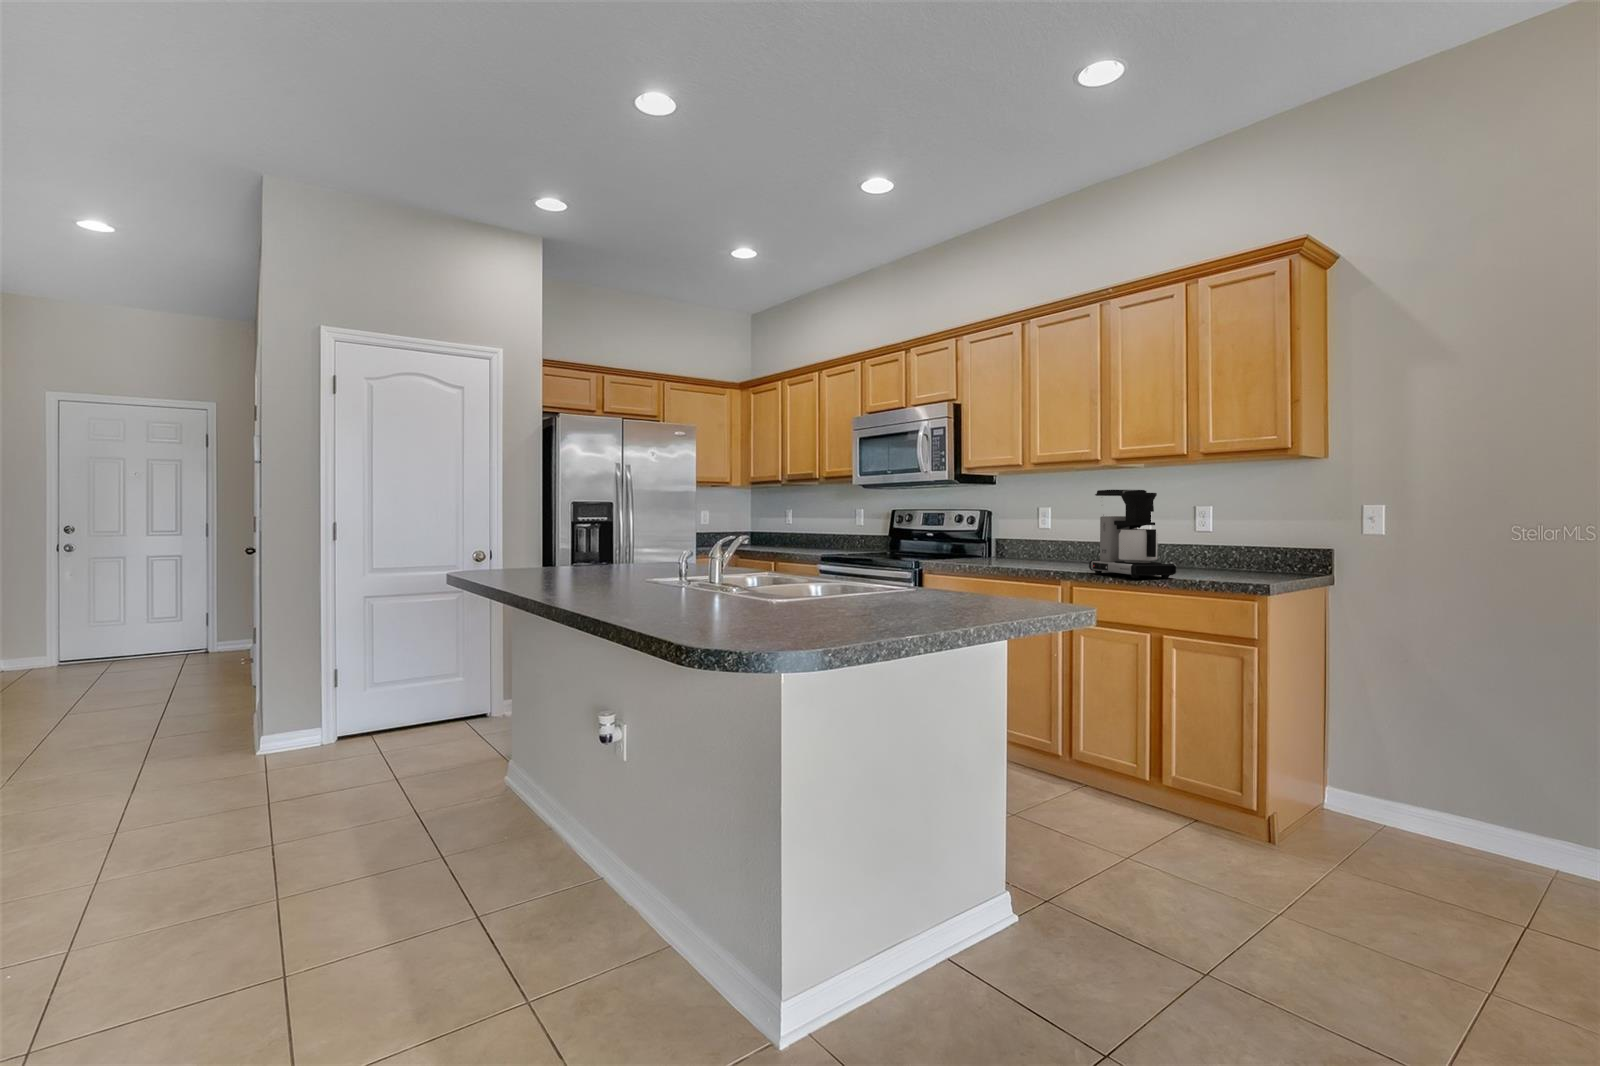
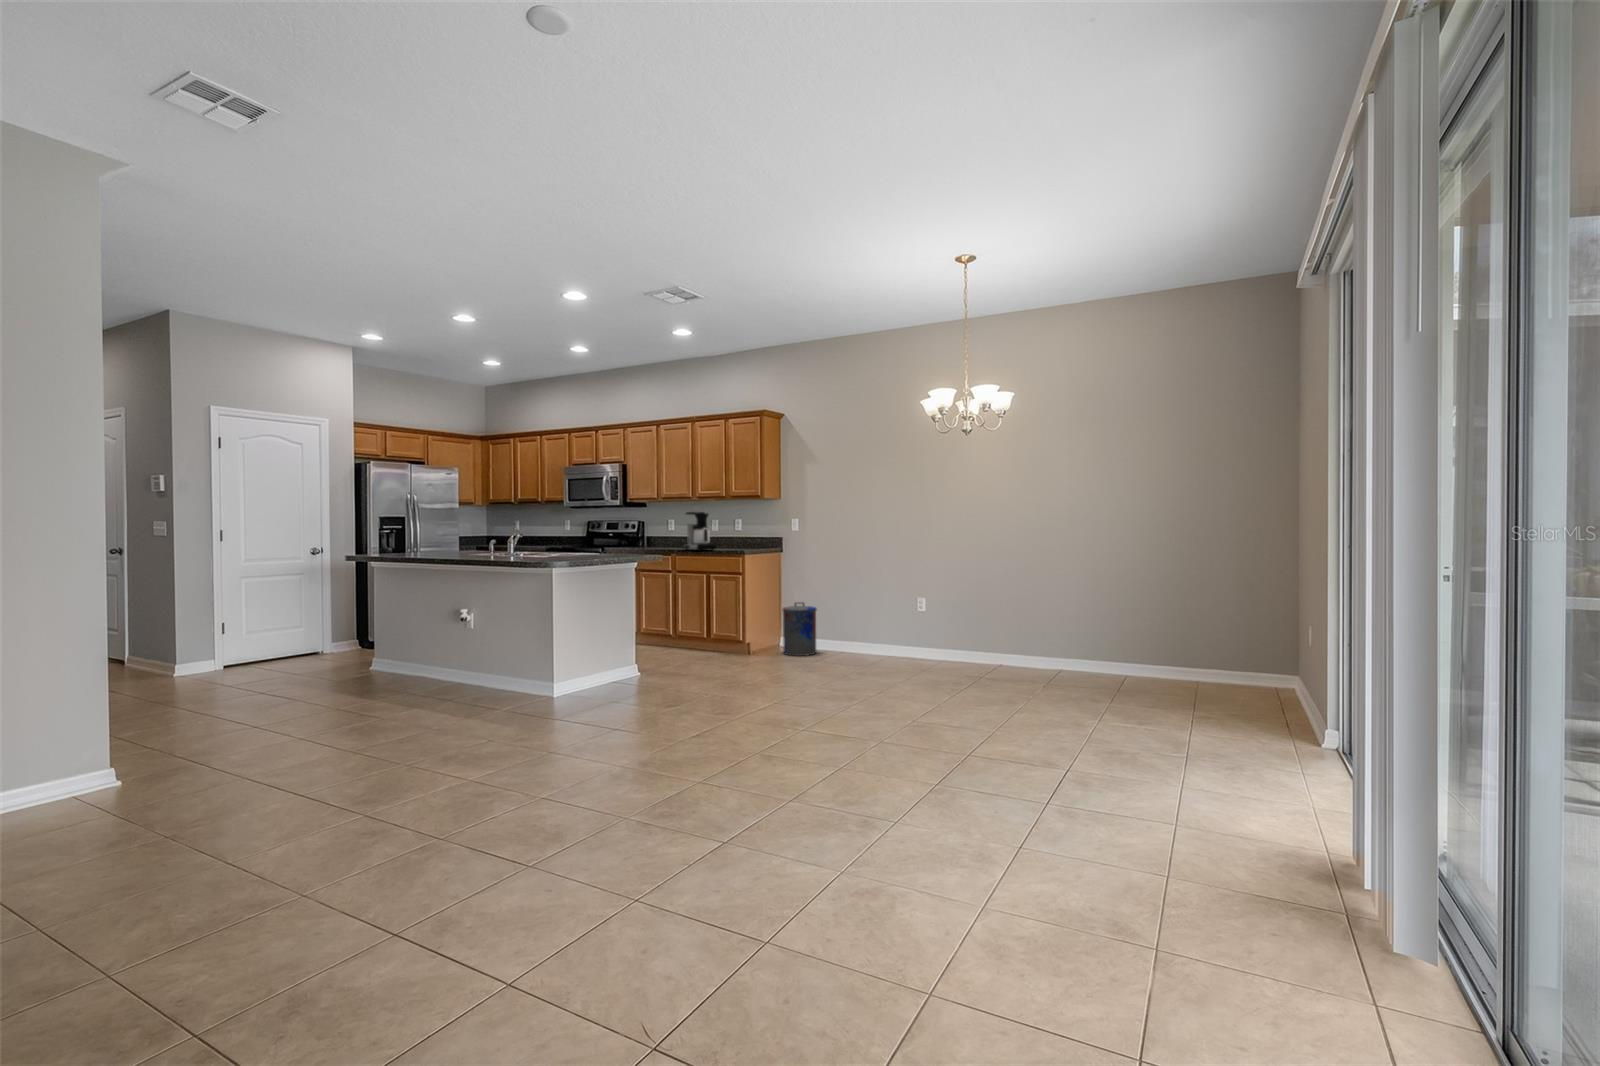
trash can: none [1358,718,1470,867] -> present [783,602,817,656]

